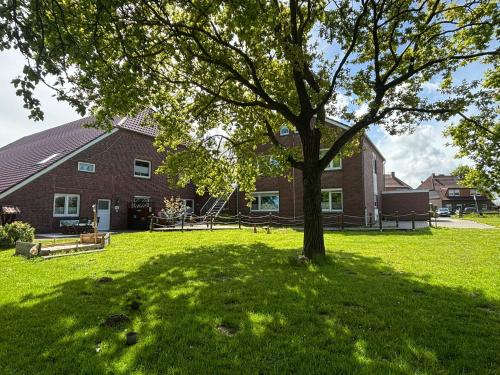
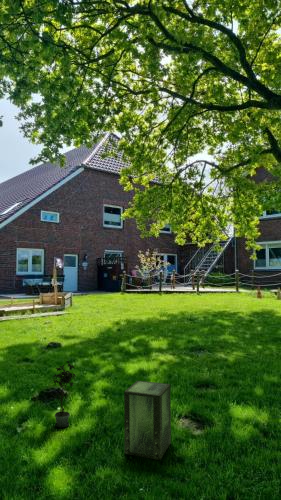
storage box: none [184,304,214,357] -> present [124,381,171,460]

